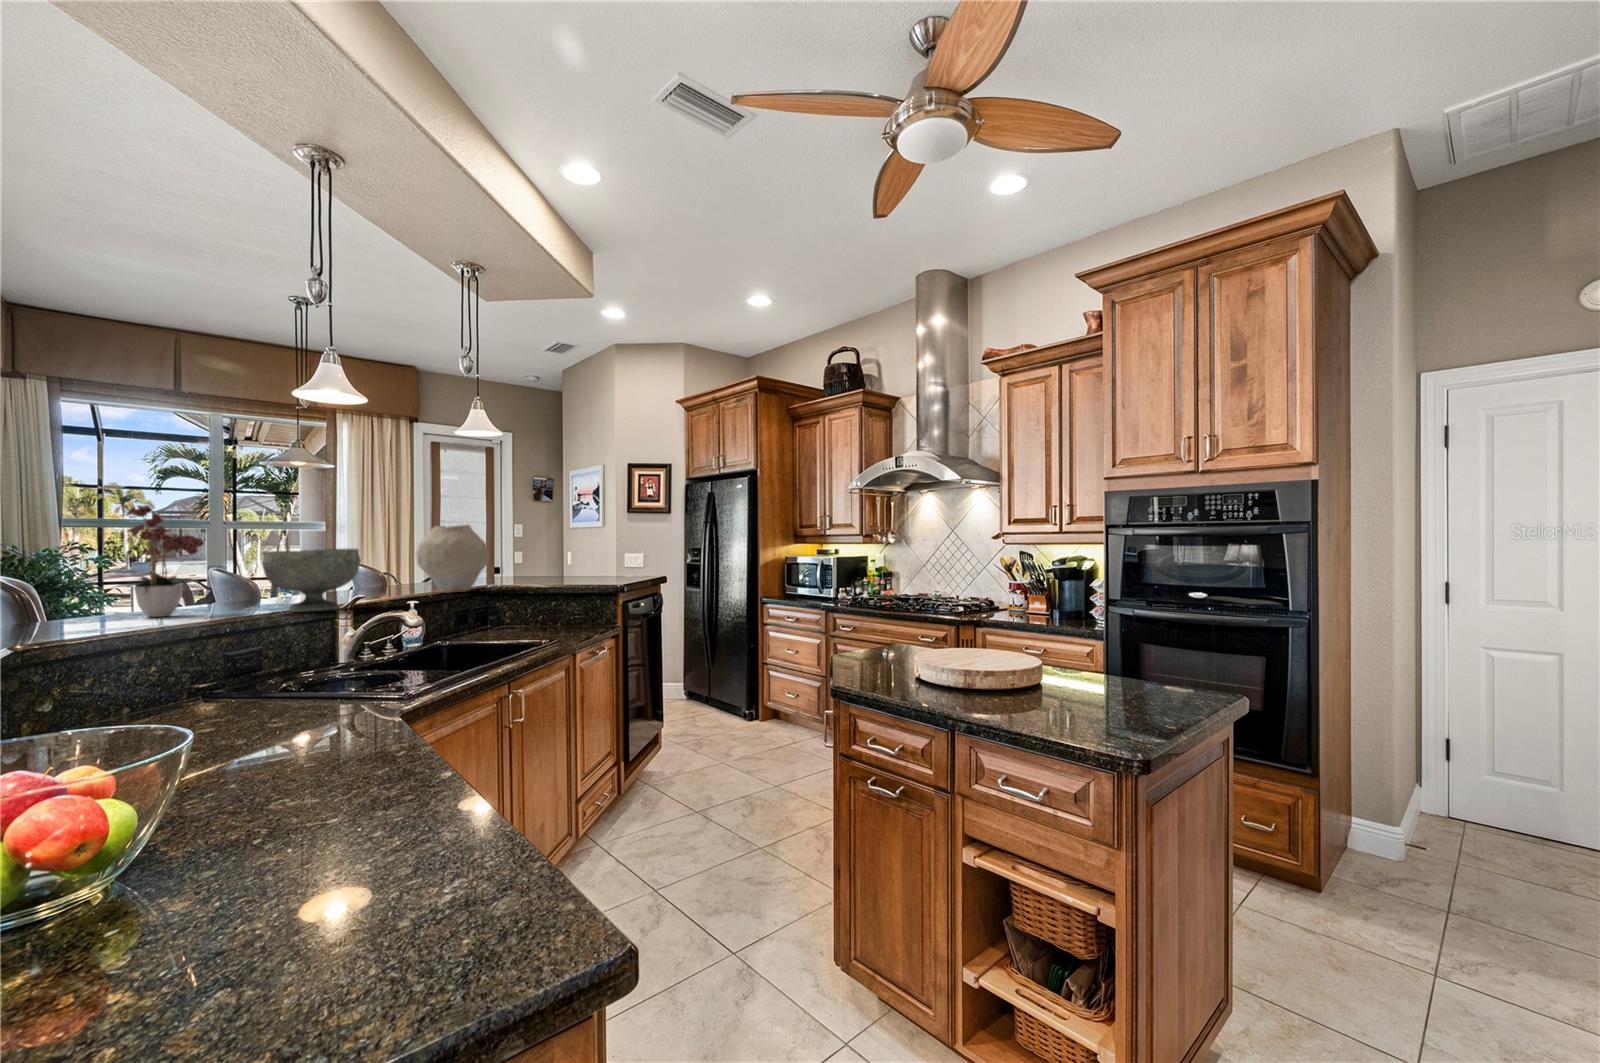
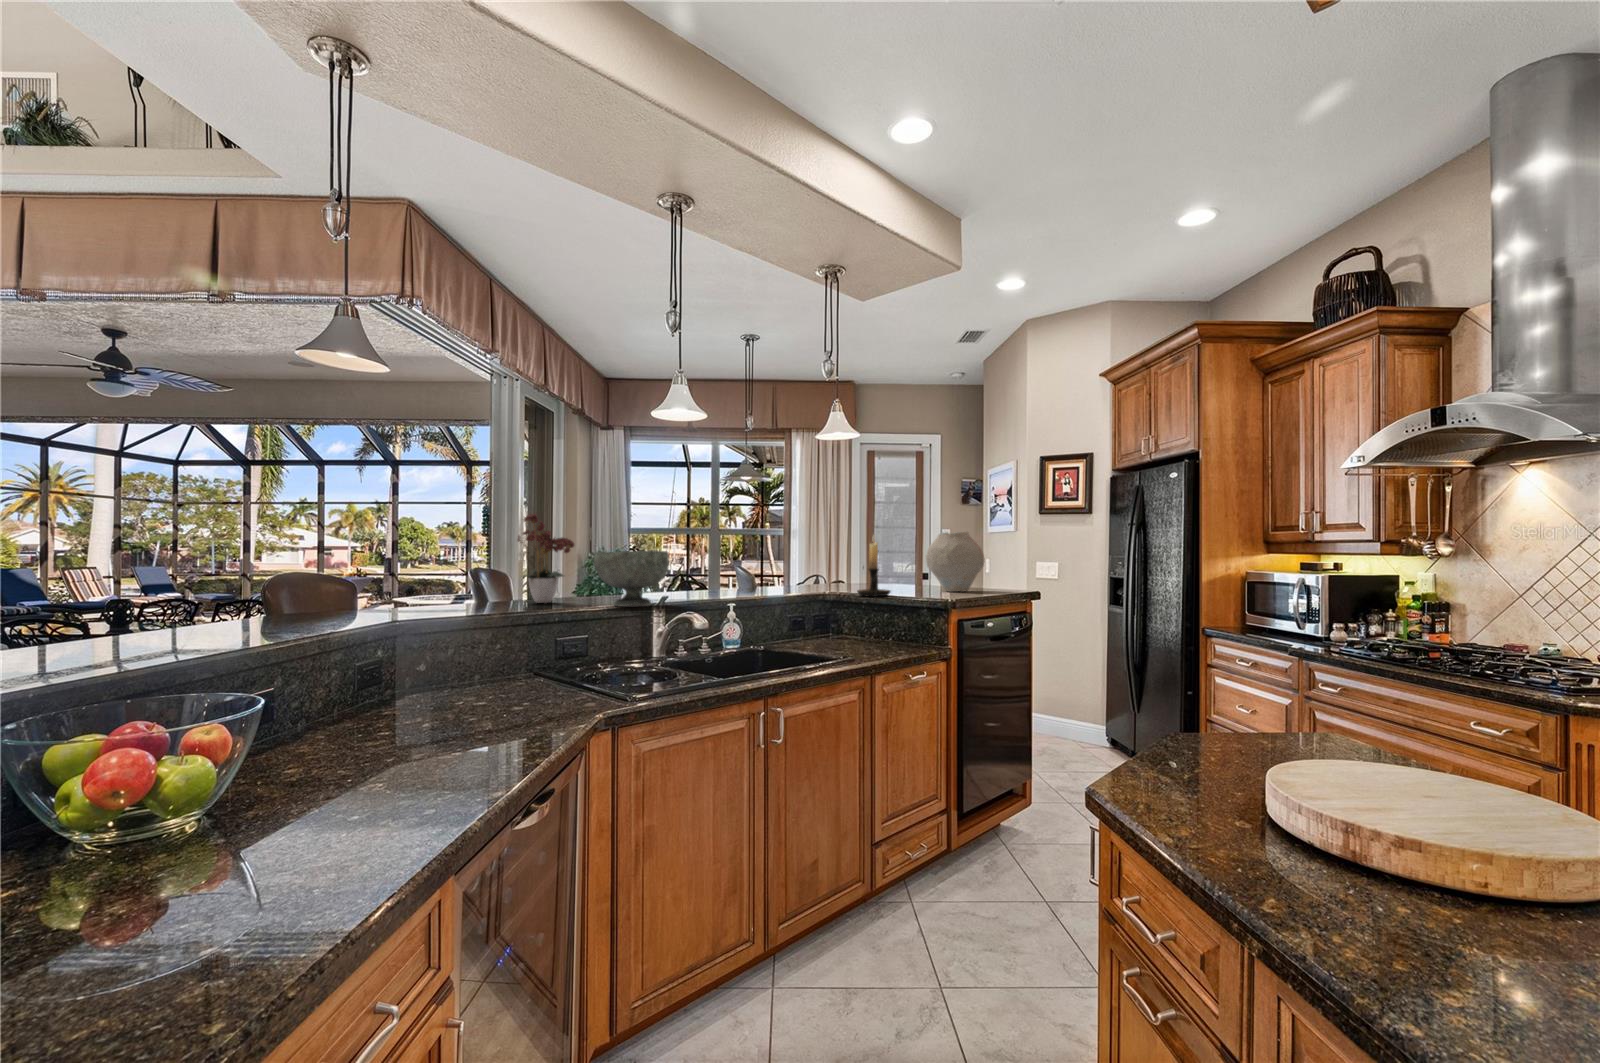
vase: present [416,525,489,593] -> present [926,532,985,592]
candle holder: none [522,530,554,588] -> present [857,536,890,597]

